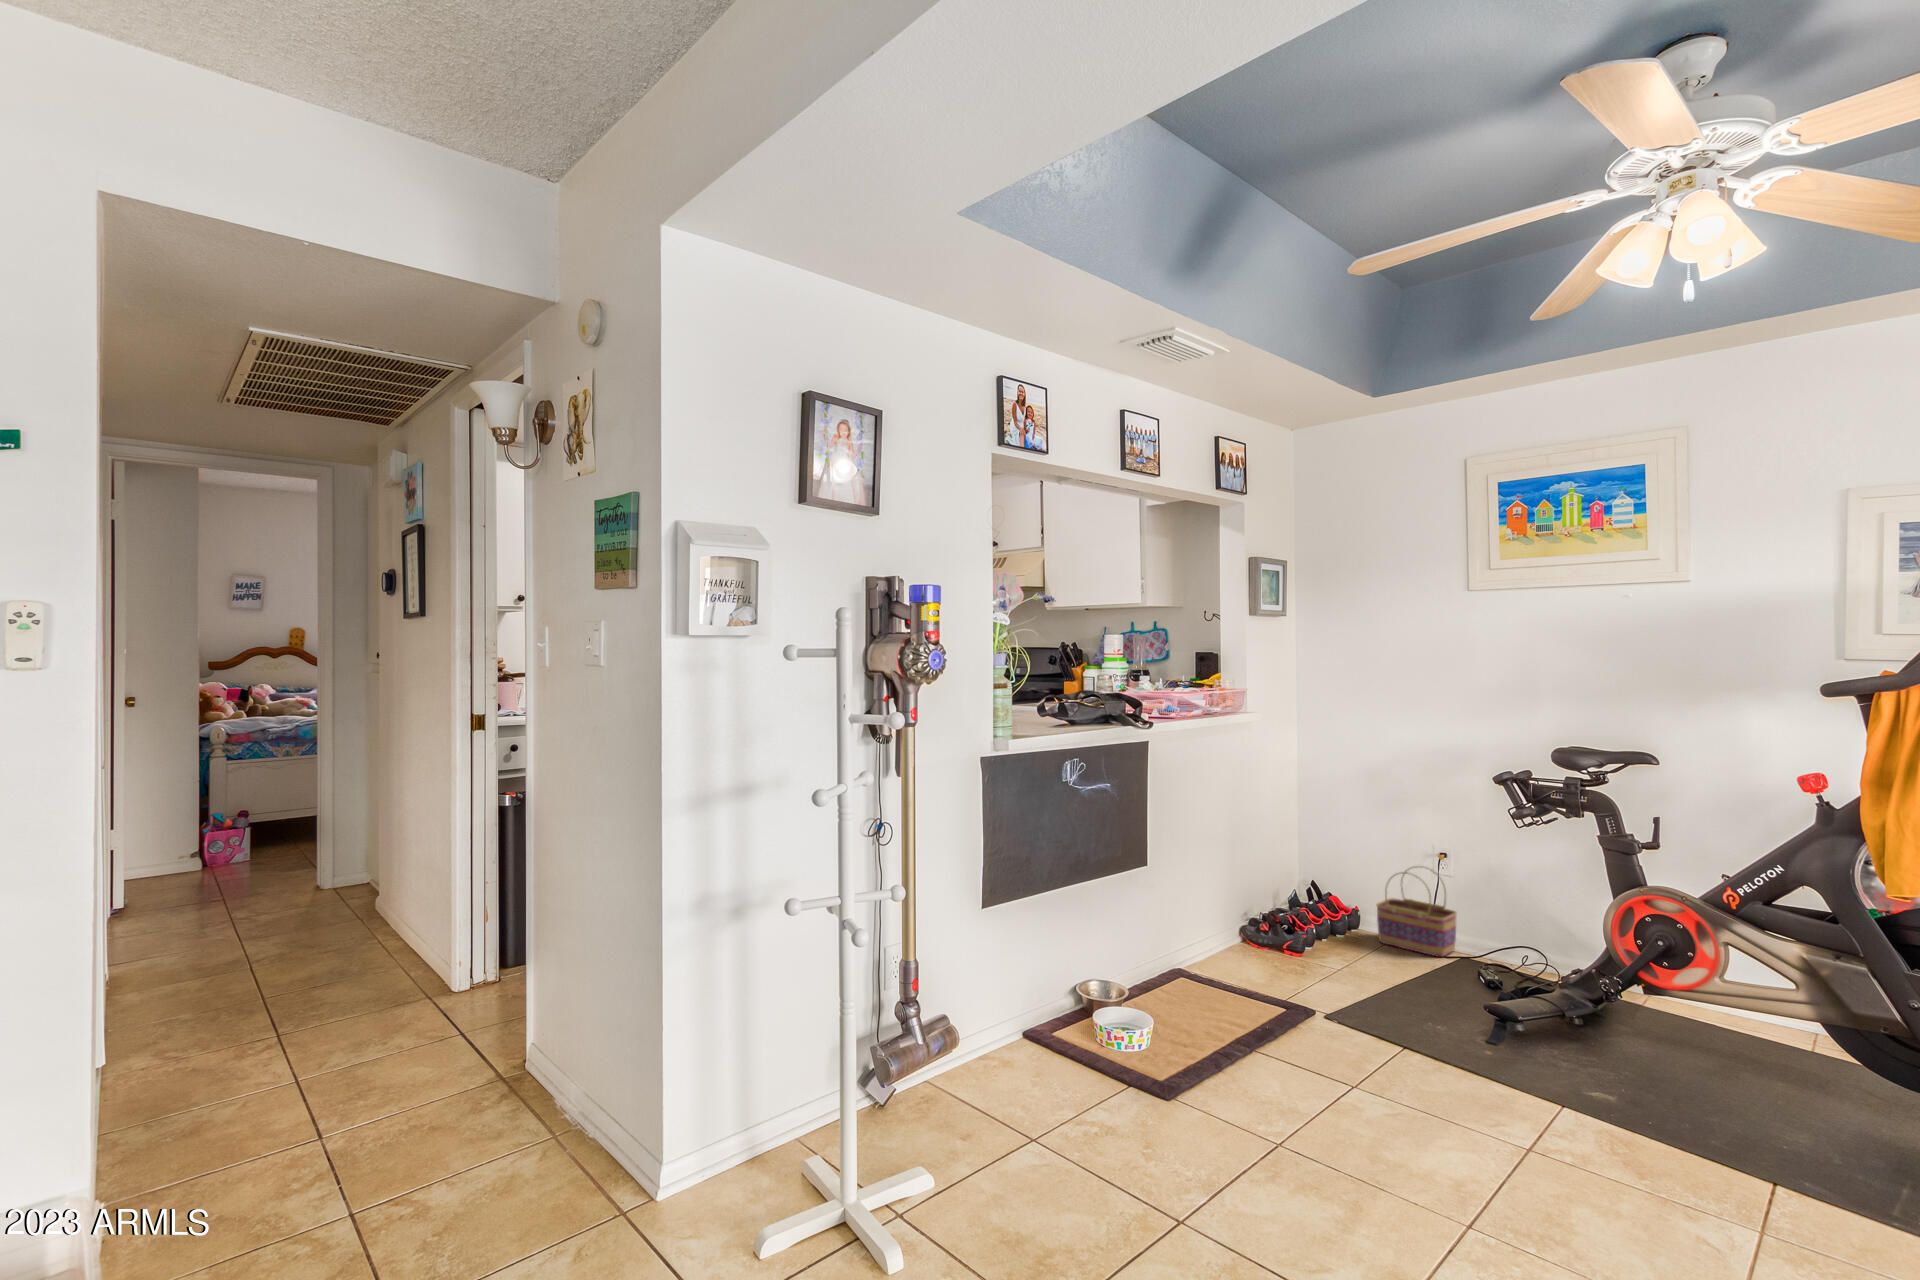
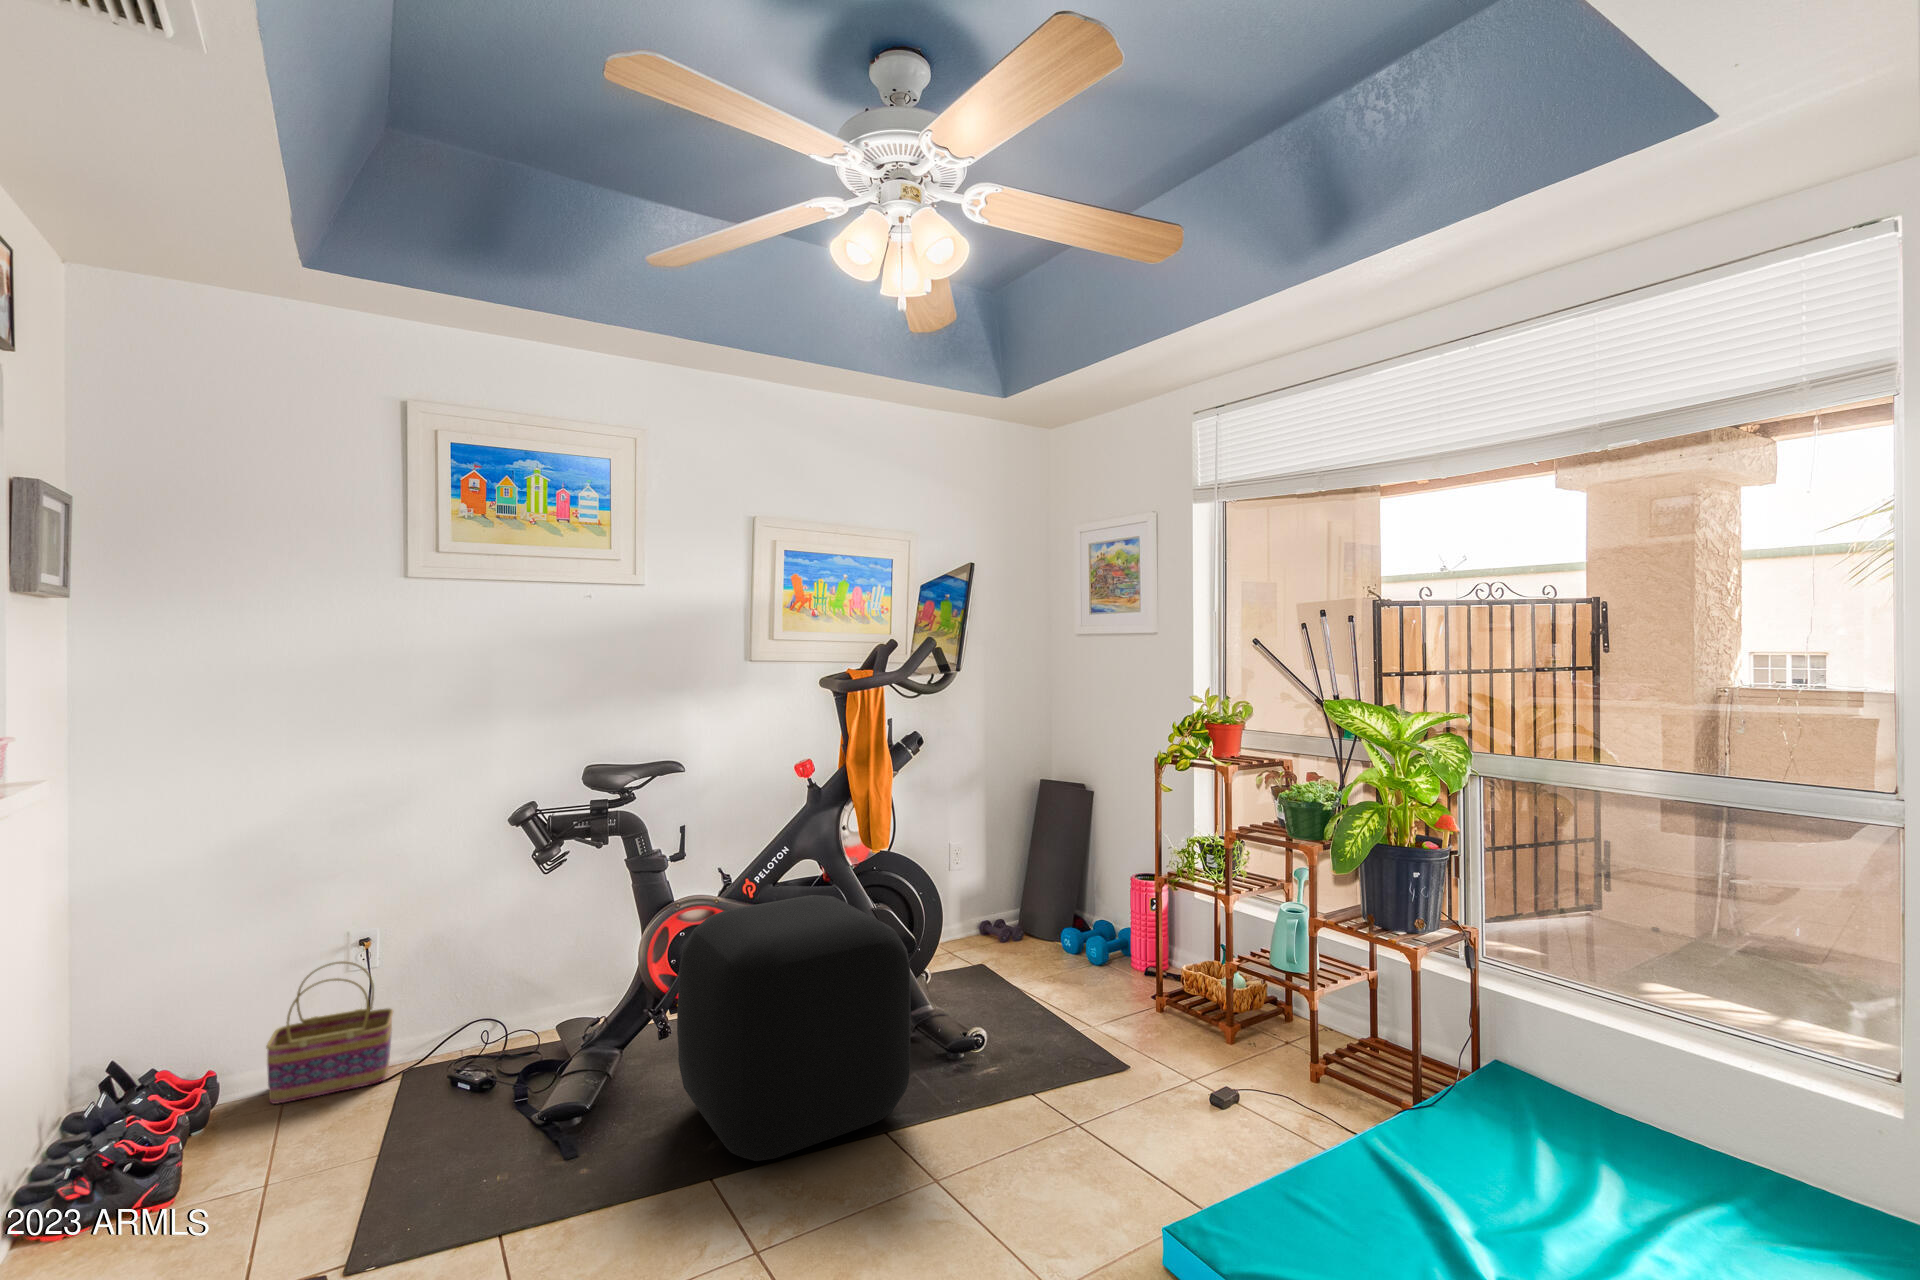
ottoman: none [1579,900,1862,1162] -> present [677,895,911,1161]

